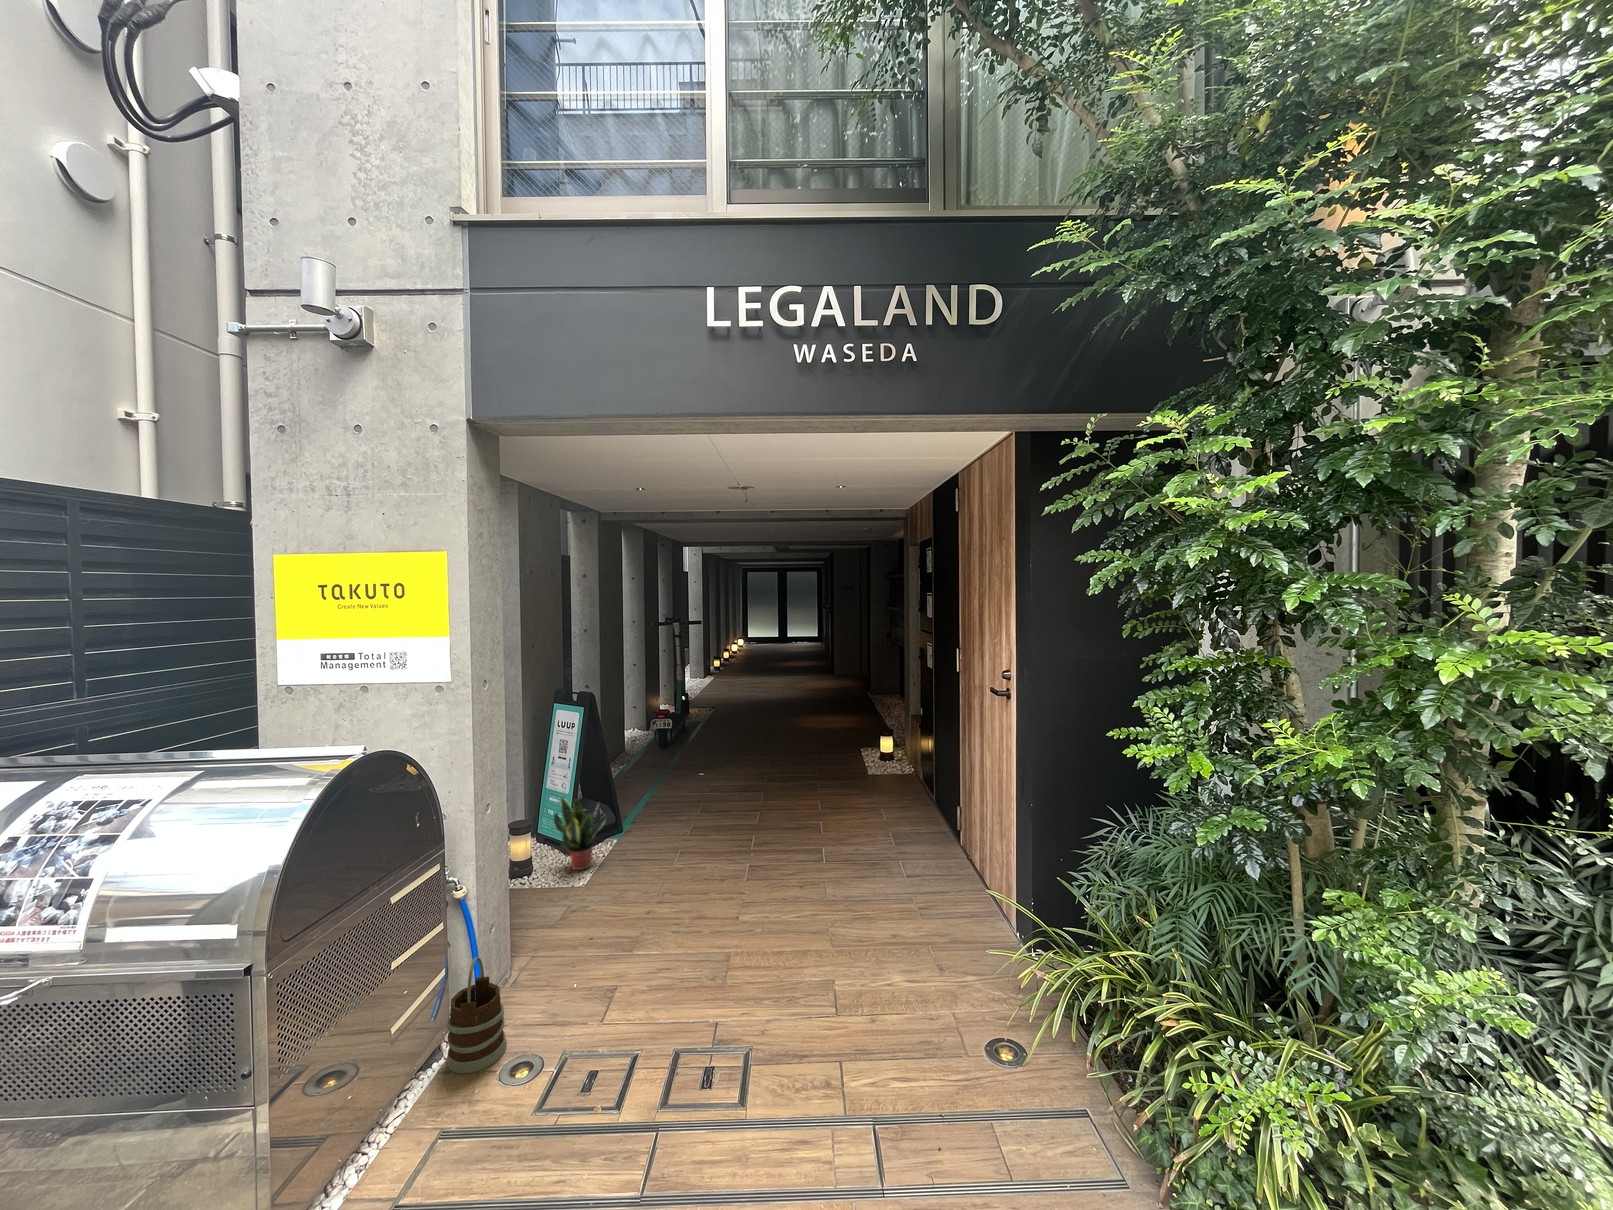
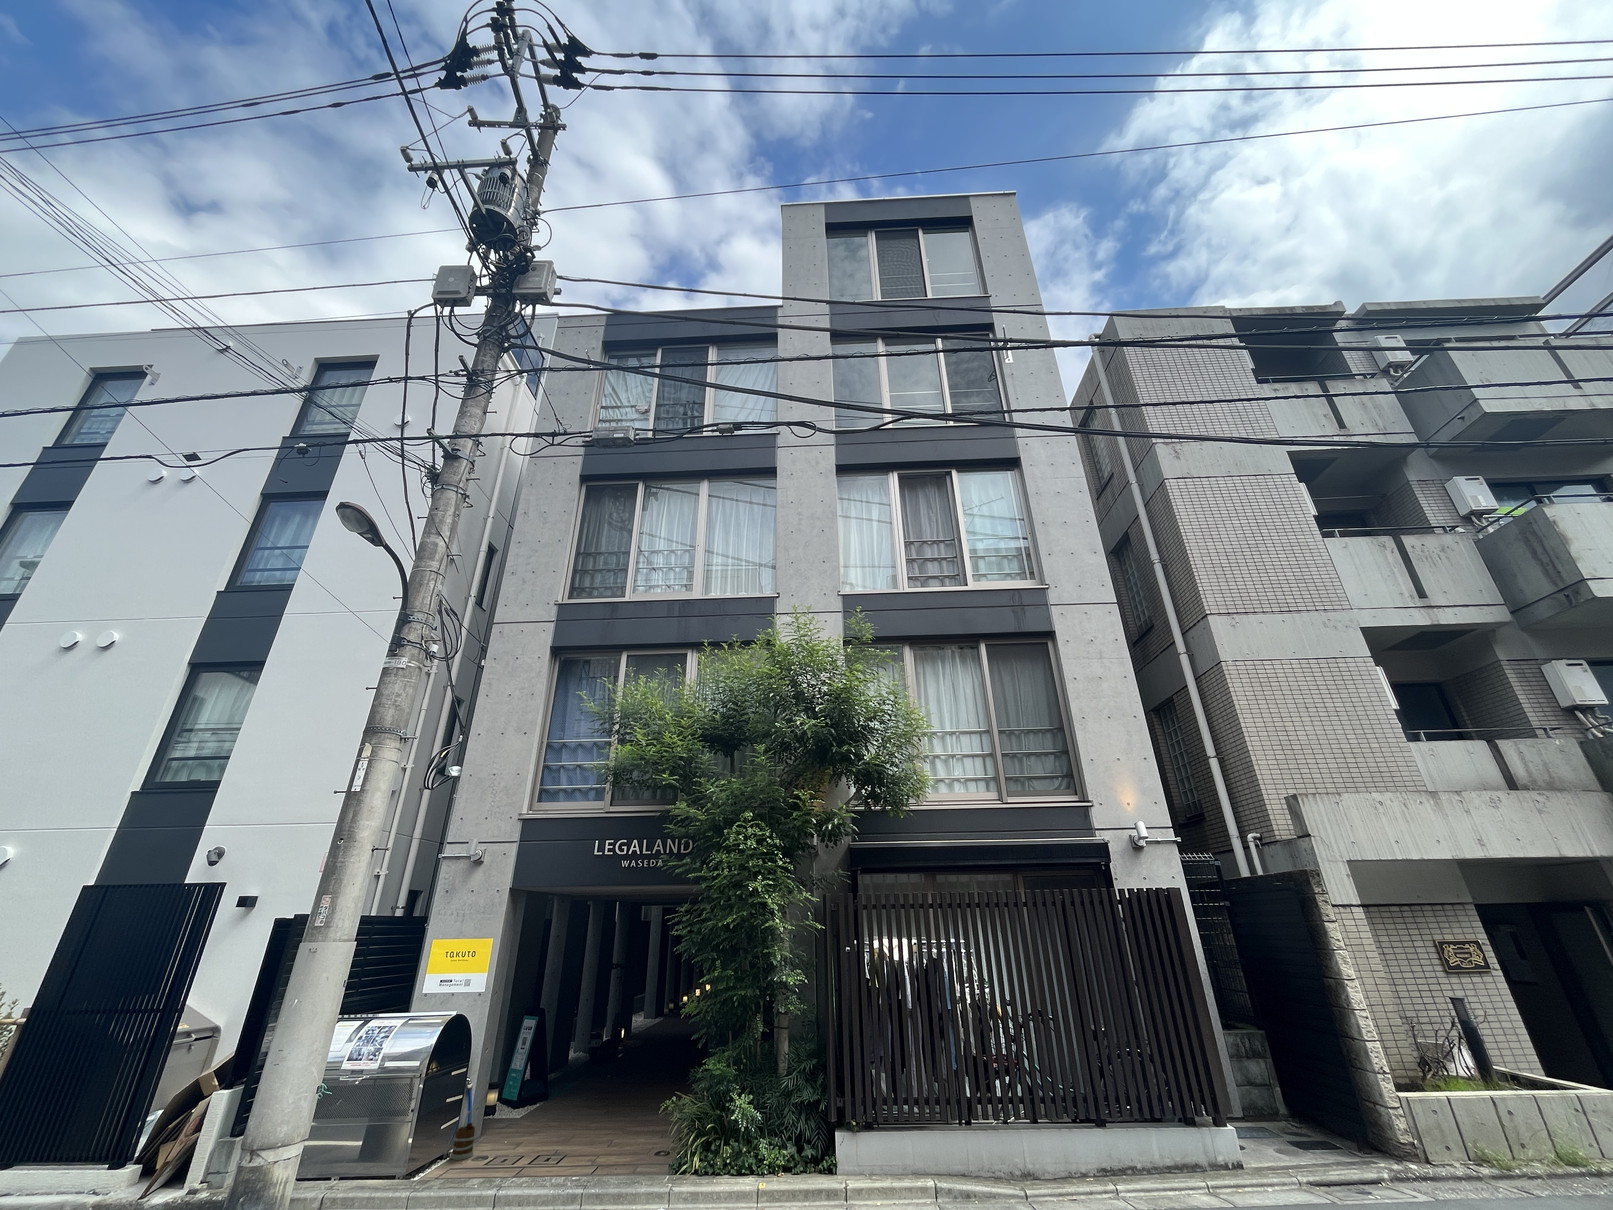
potted plant: present [553,797,606,870] -> none [515,1062,542,1108]

